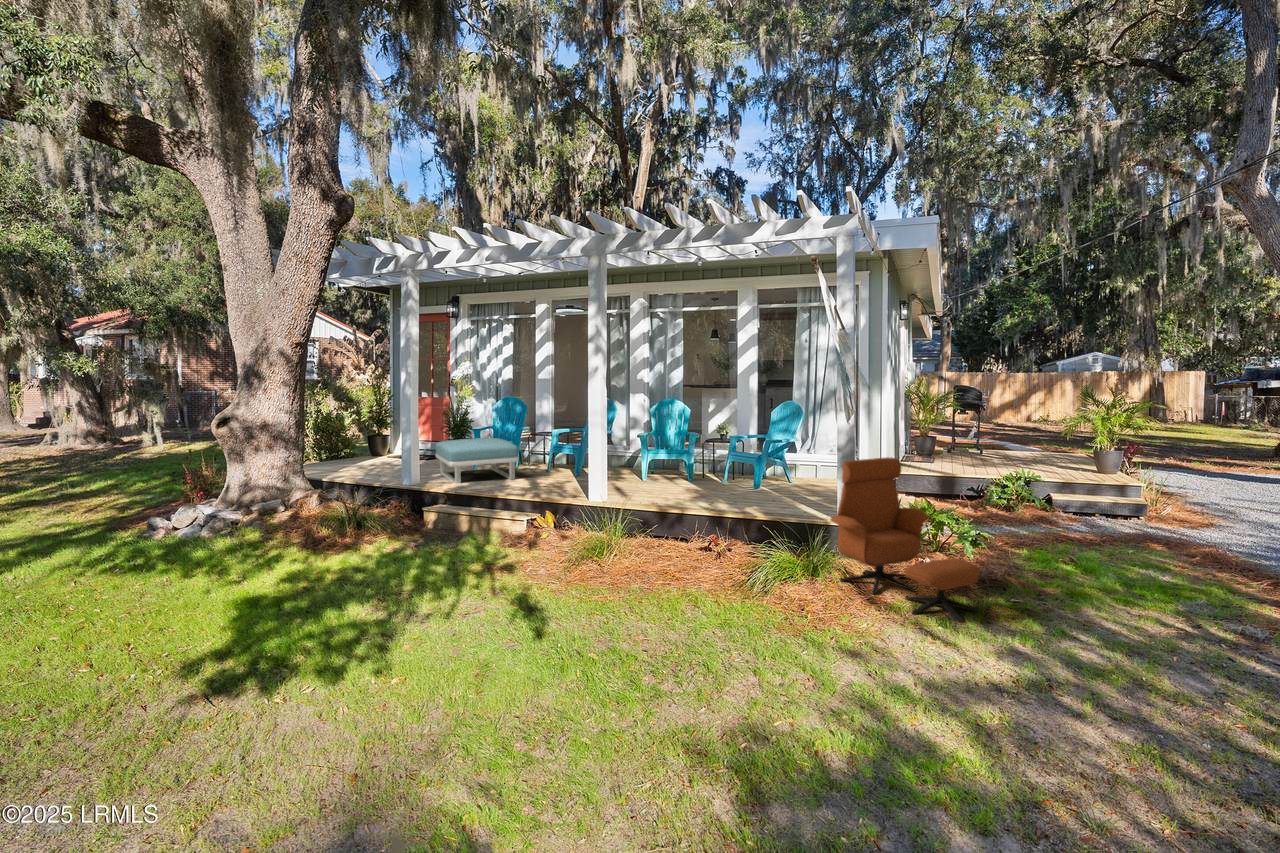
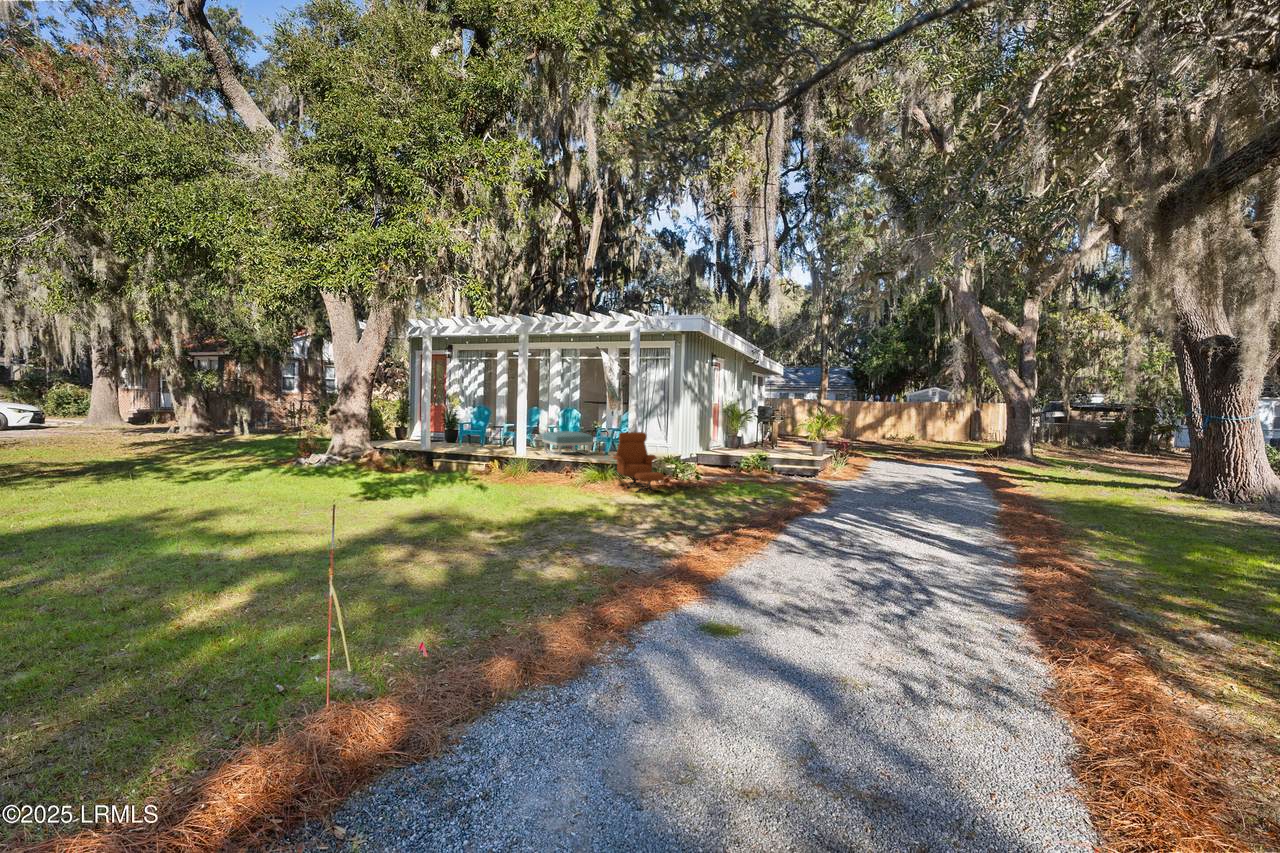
footstool: present [436,438,519,483] -> present [542,431,593,455]

